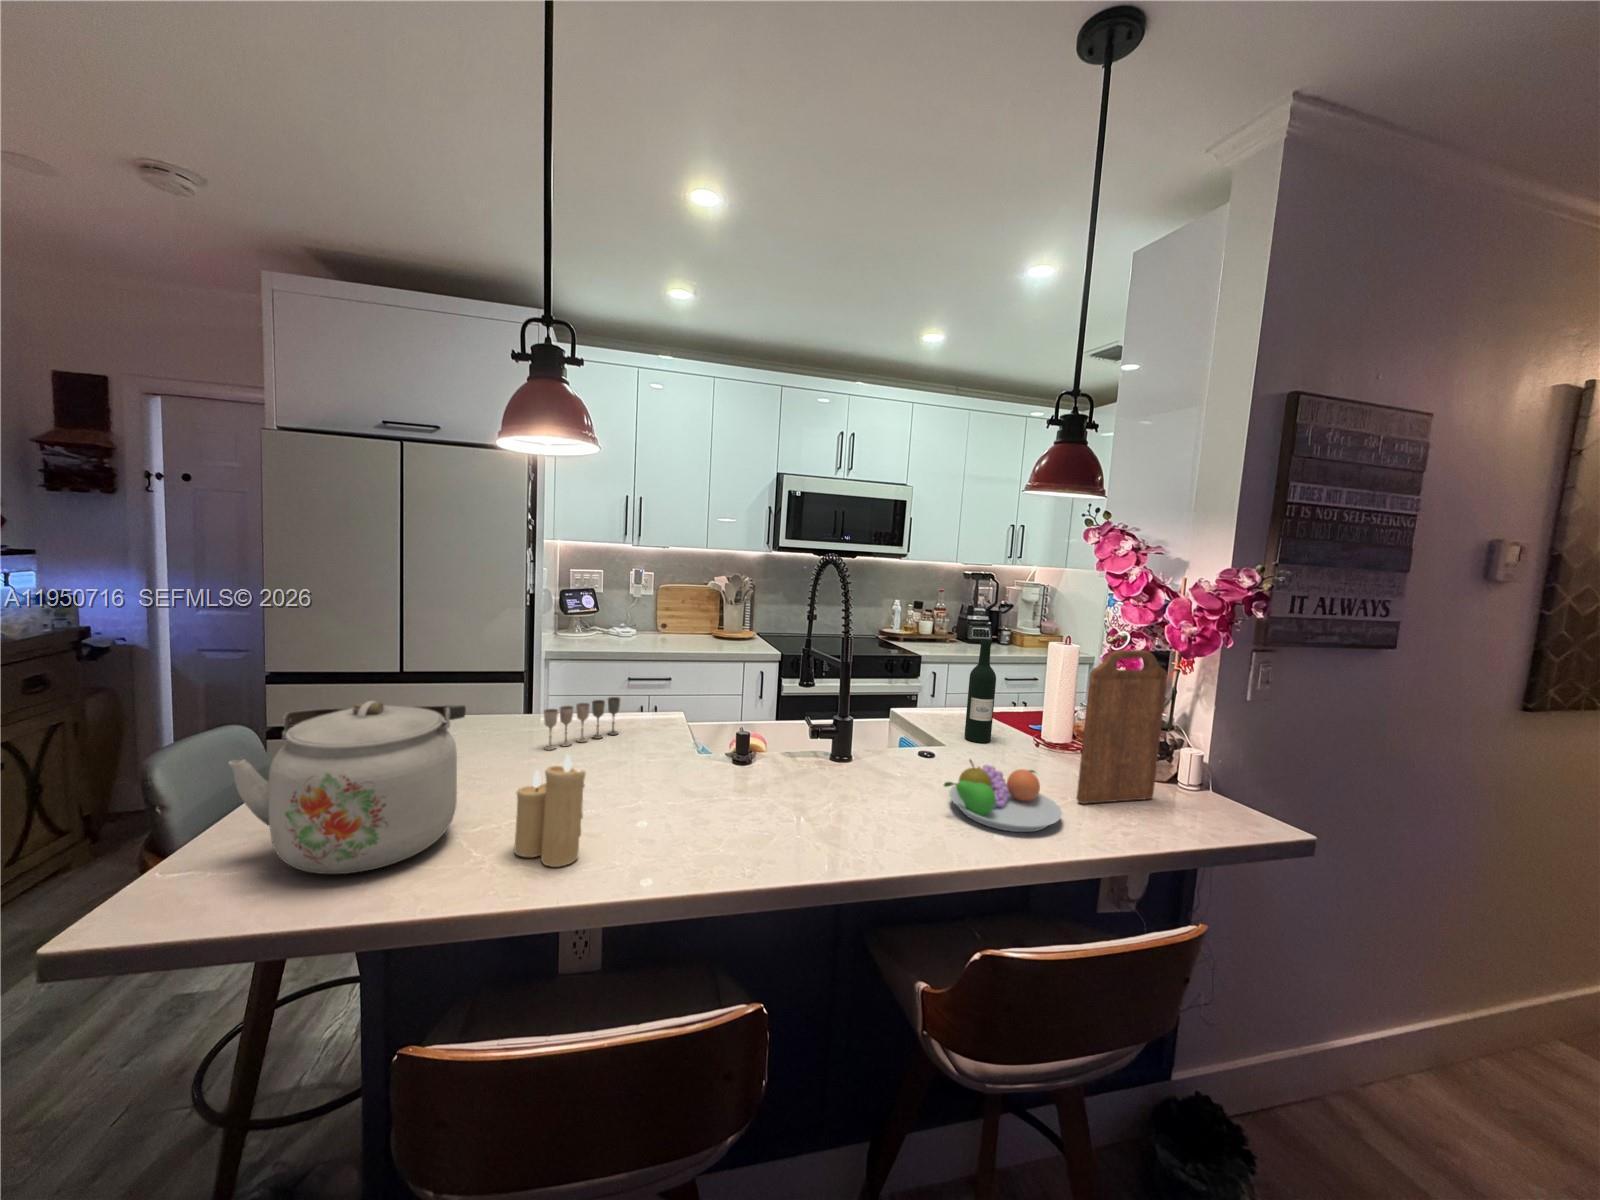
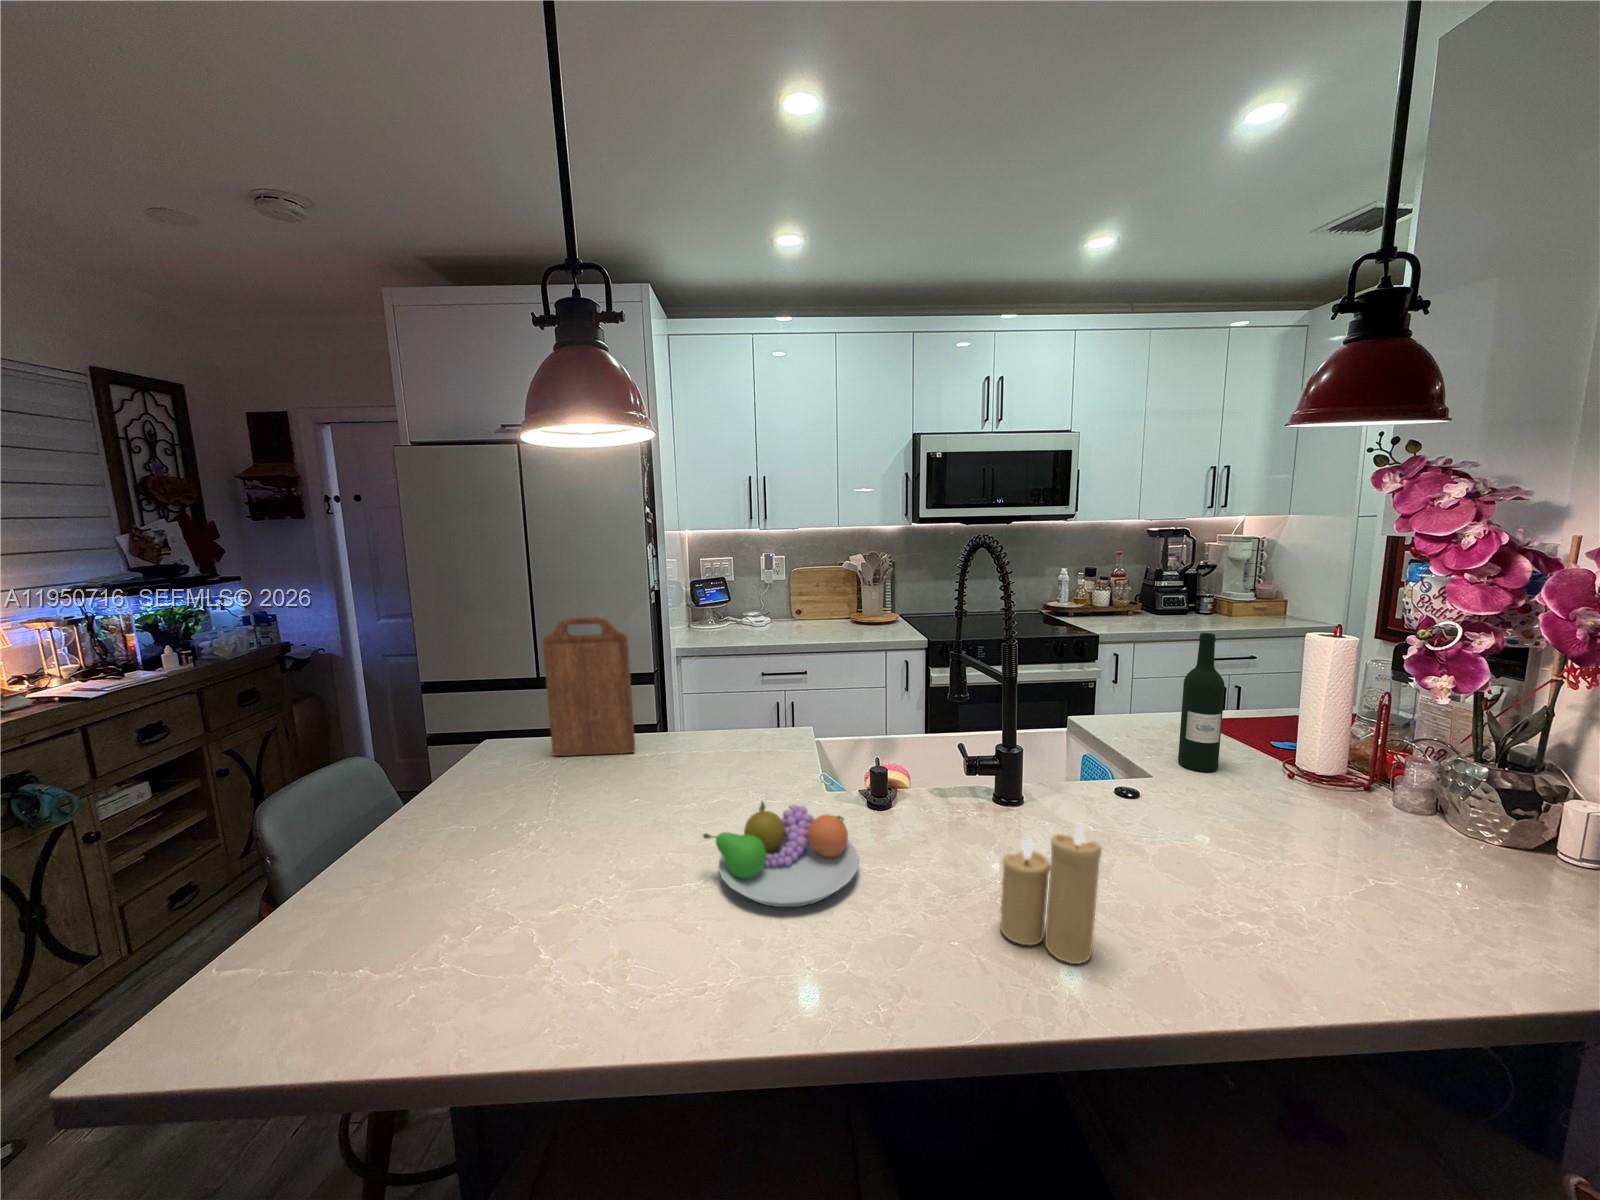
cutting board: present [1077,650,1168,804] -> present [543,616,635,756]
wine glass: present [544,697,620,750] -> none [652,717,739,783]
kettle: present [229,701,466,874] -> none [290,755,547,978]
candle: present [514,755,585,867] -> present [1000,824,1102,964]
fruit bowl: present [944,760,1062,832] -> present [703,801,859,907]

